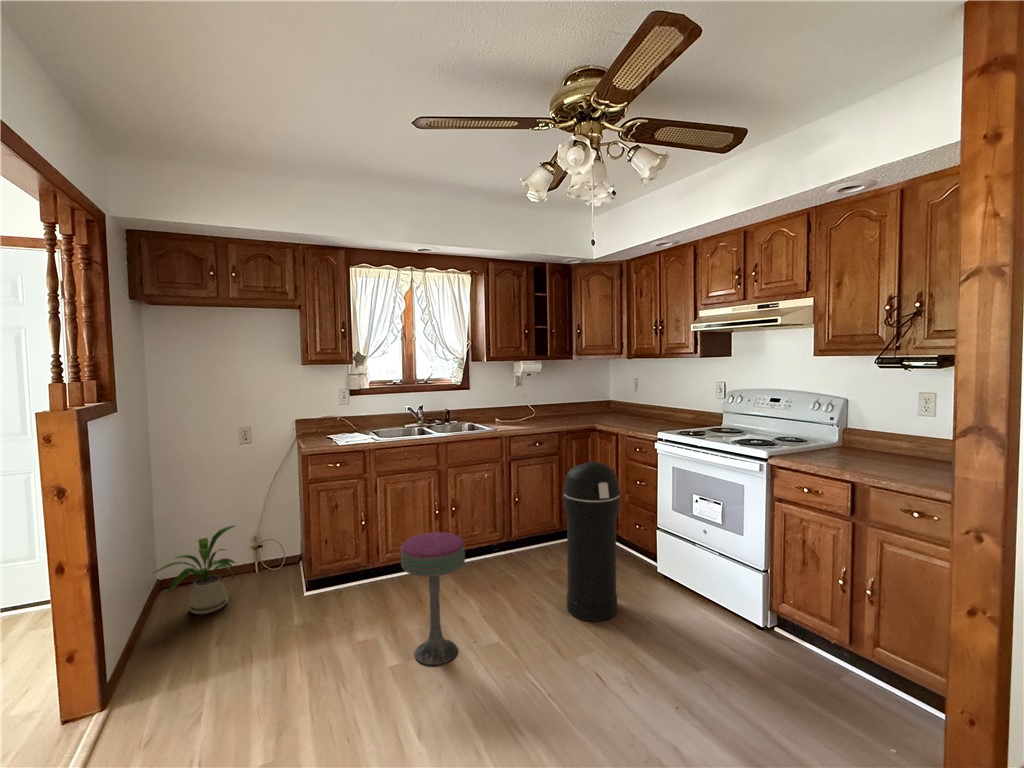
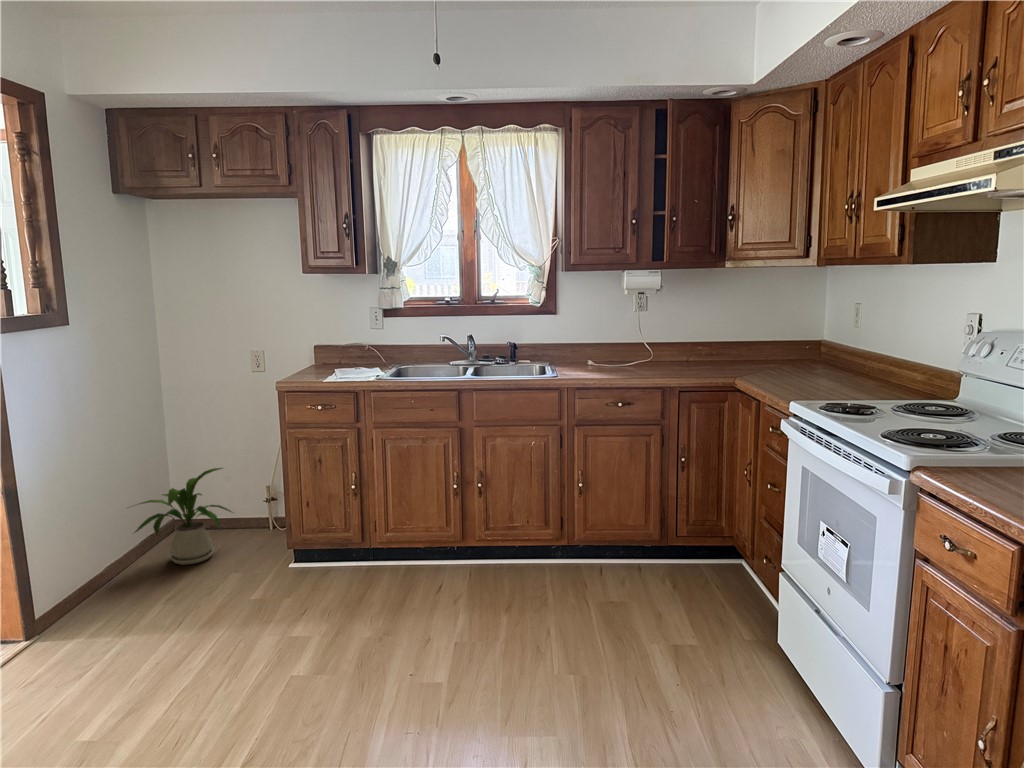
trash can: present [563,462,620,621] -> none [572,441,674,716]
bar stool: present [401,532,465,665] -> none [288,515,386,706]

